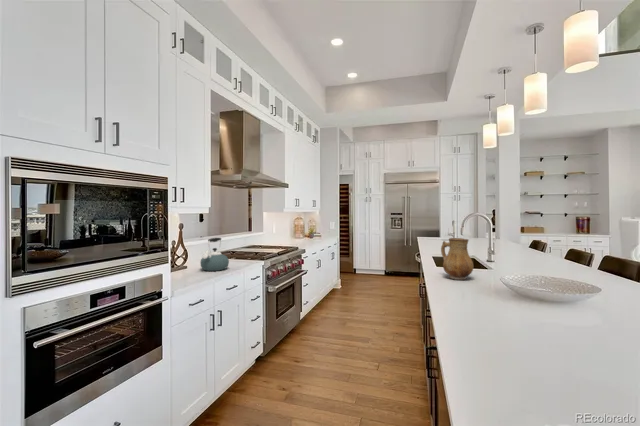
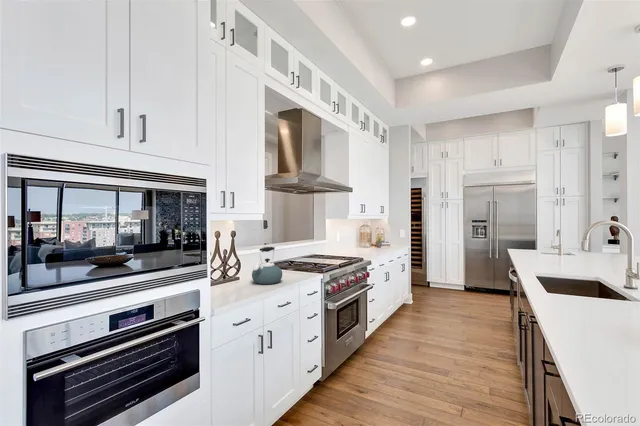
ceramic pitcher: present [441,238,473,280] -> none [555,255,611,315]

